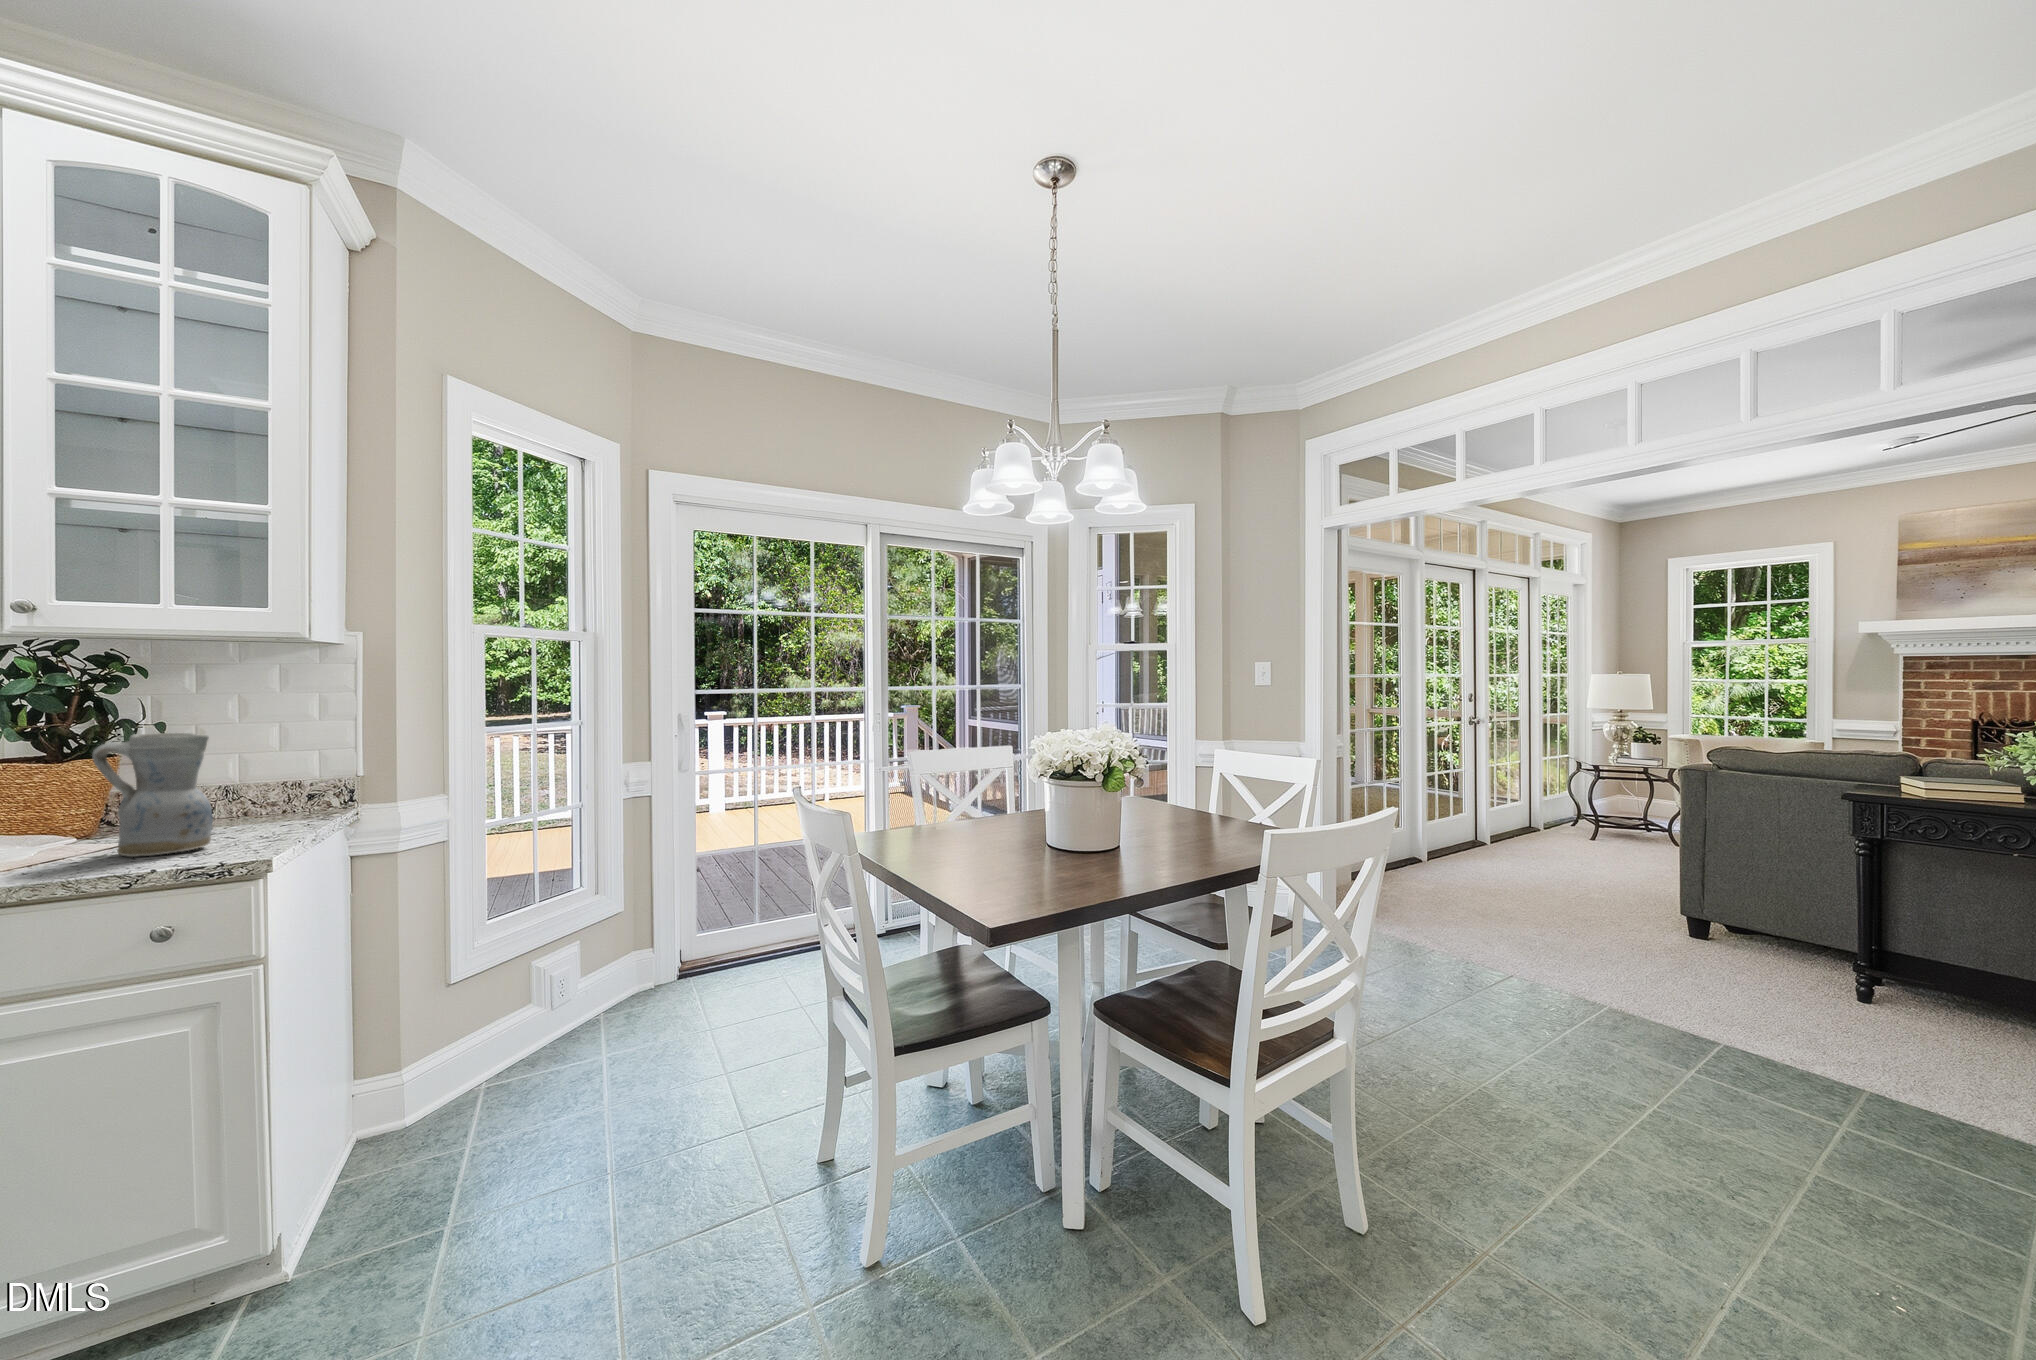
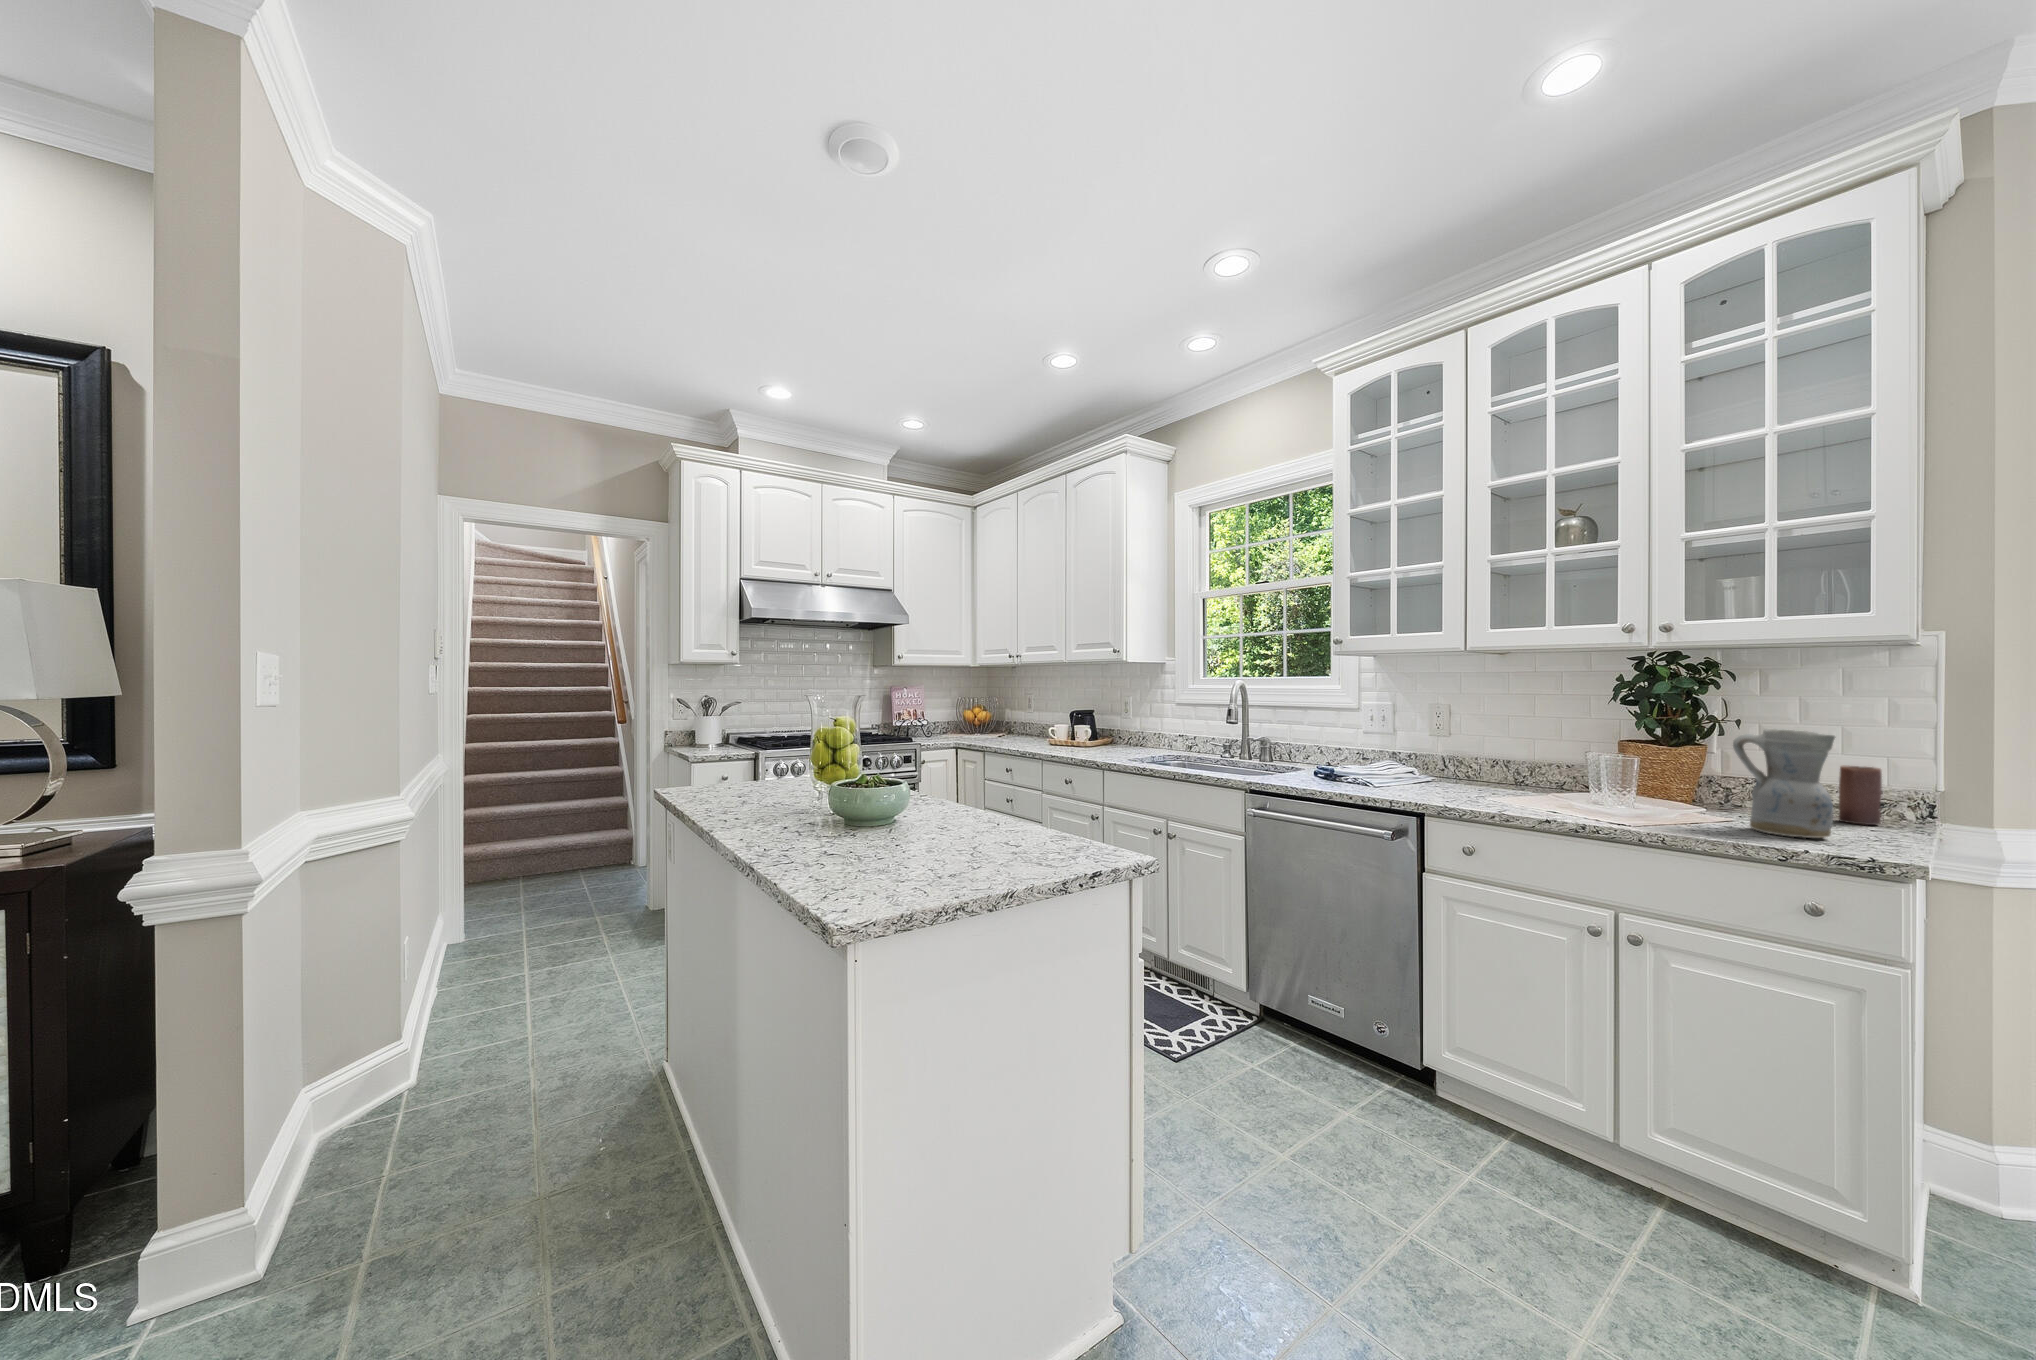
candle: none [269,761,308,820] -> present [1839,766,1882,825]

